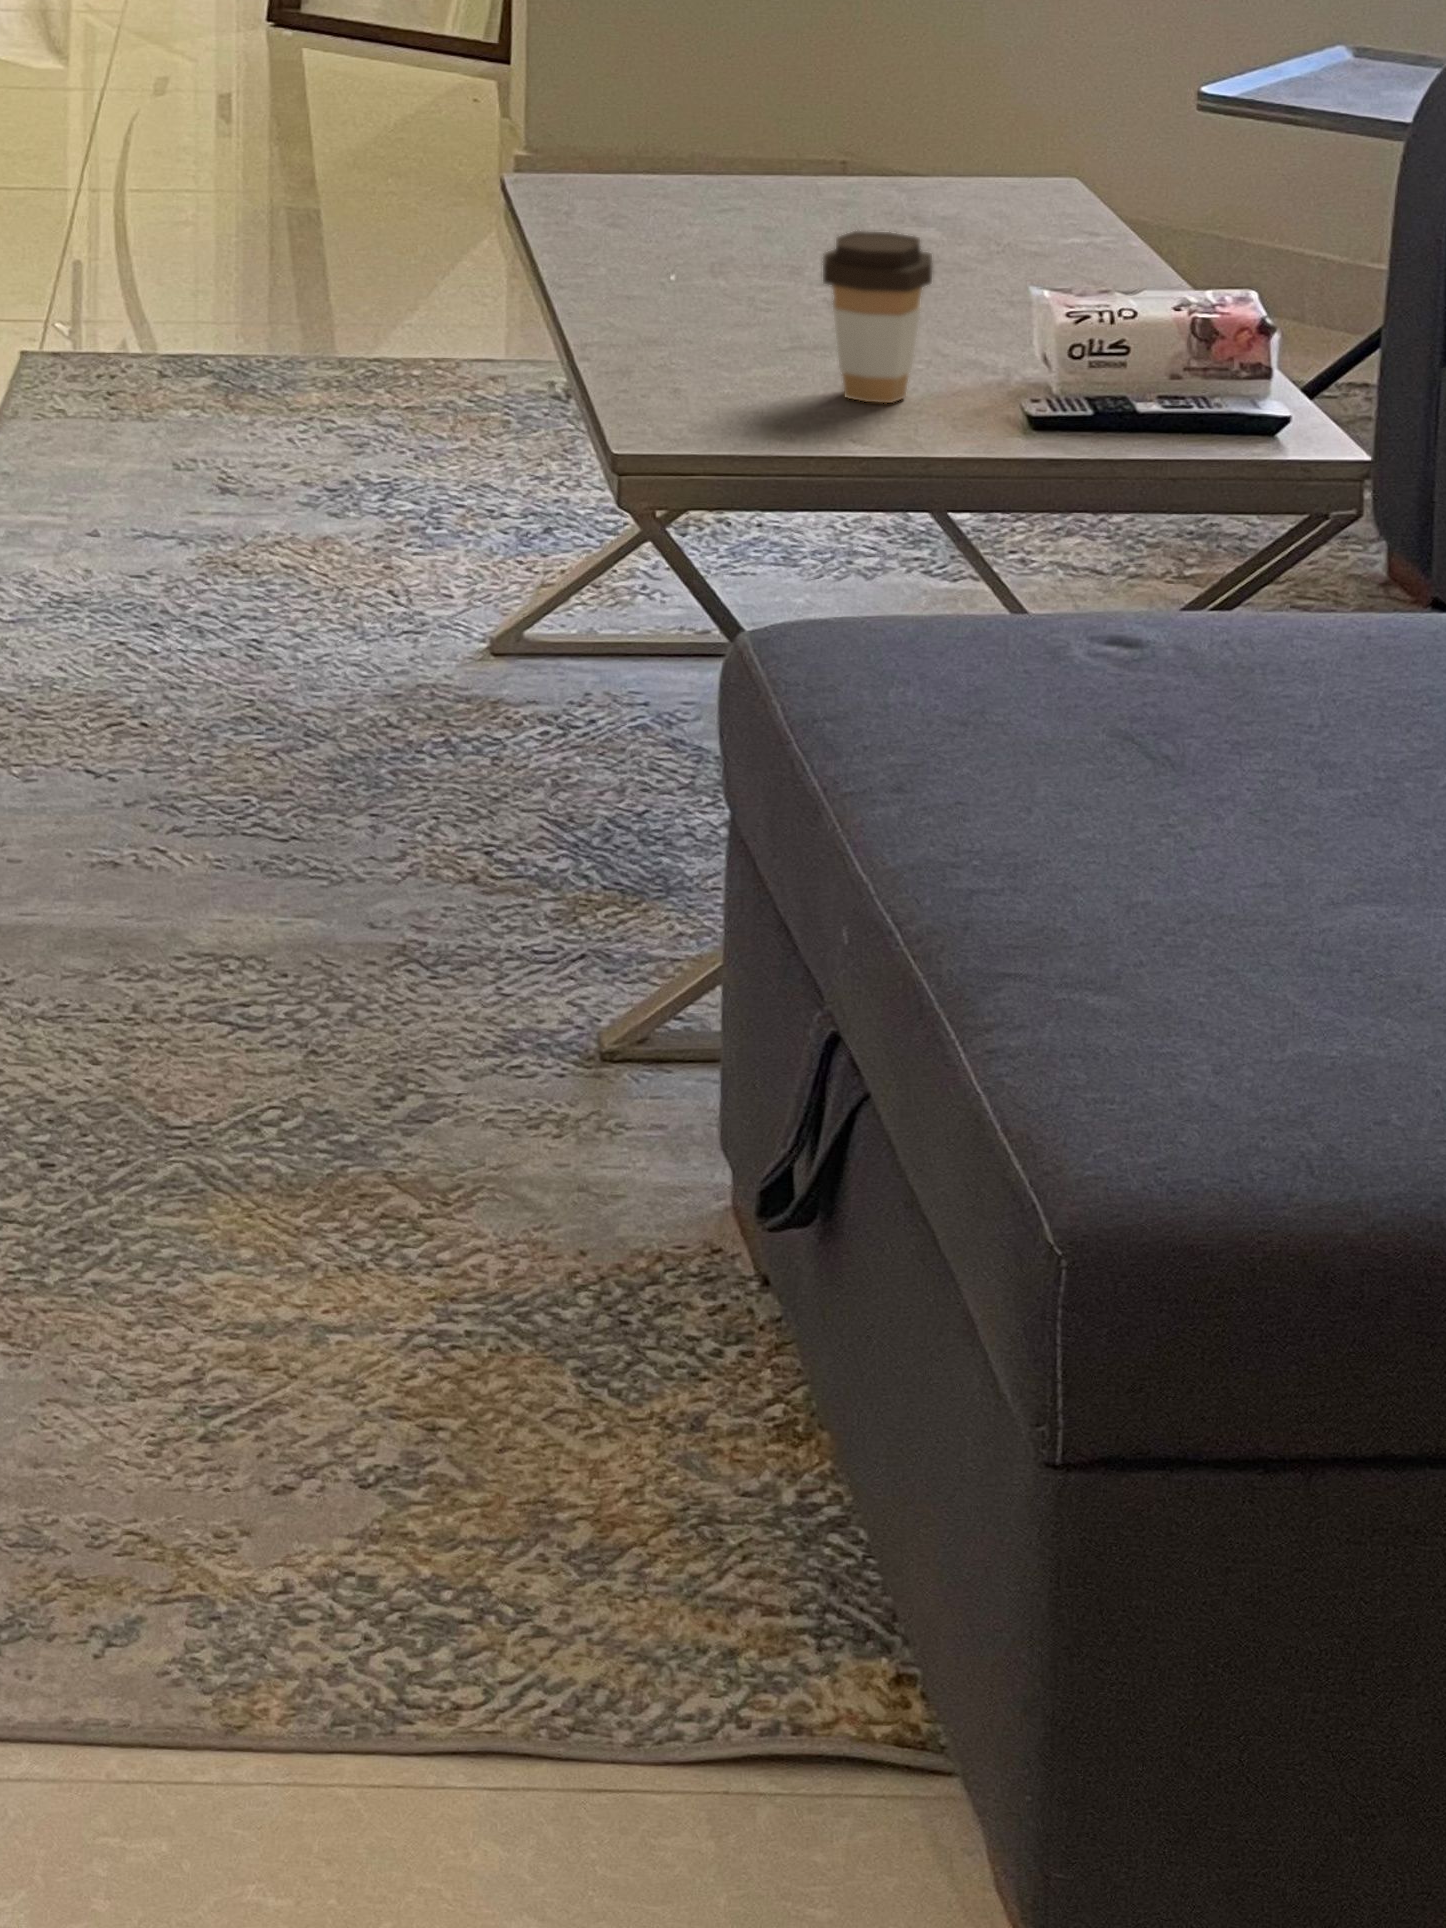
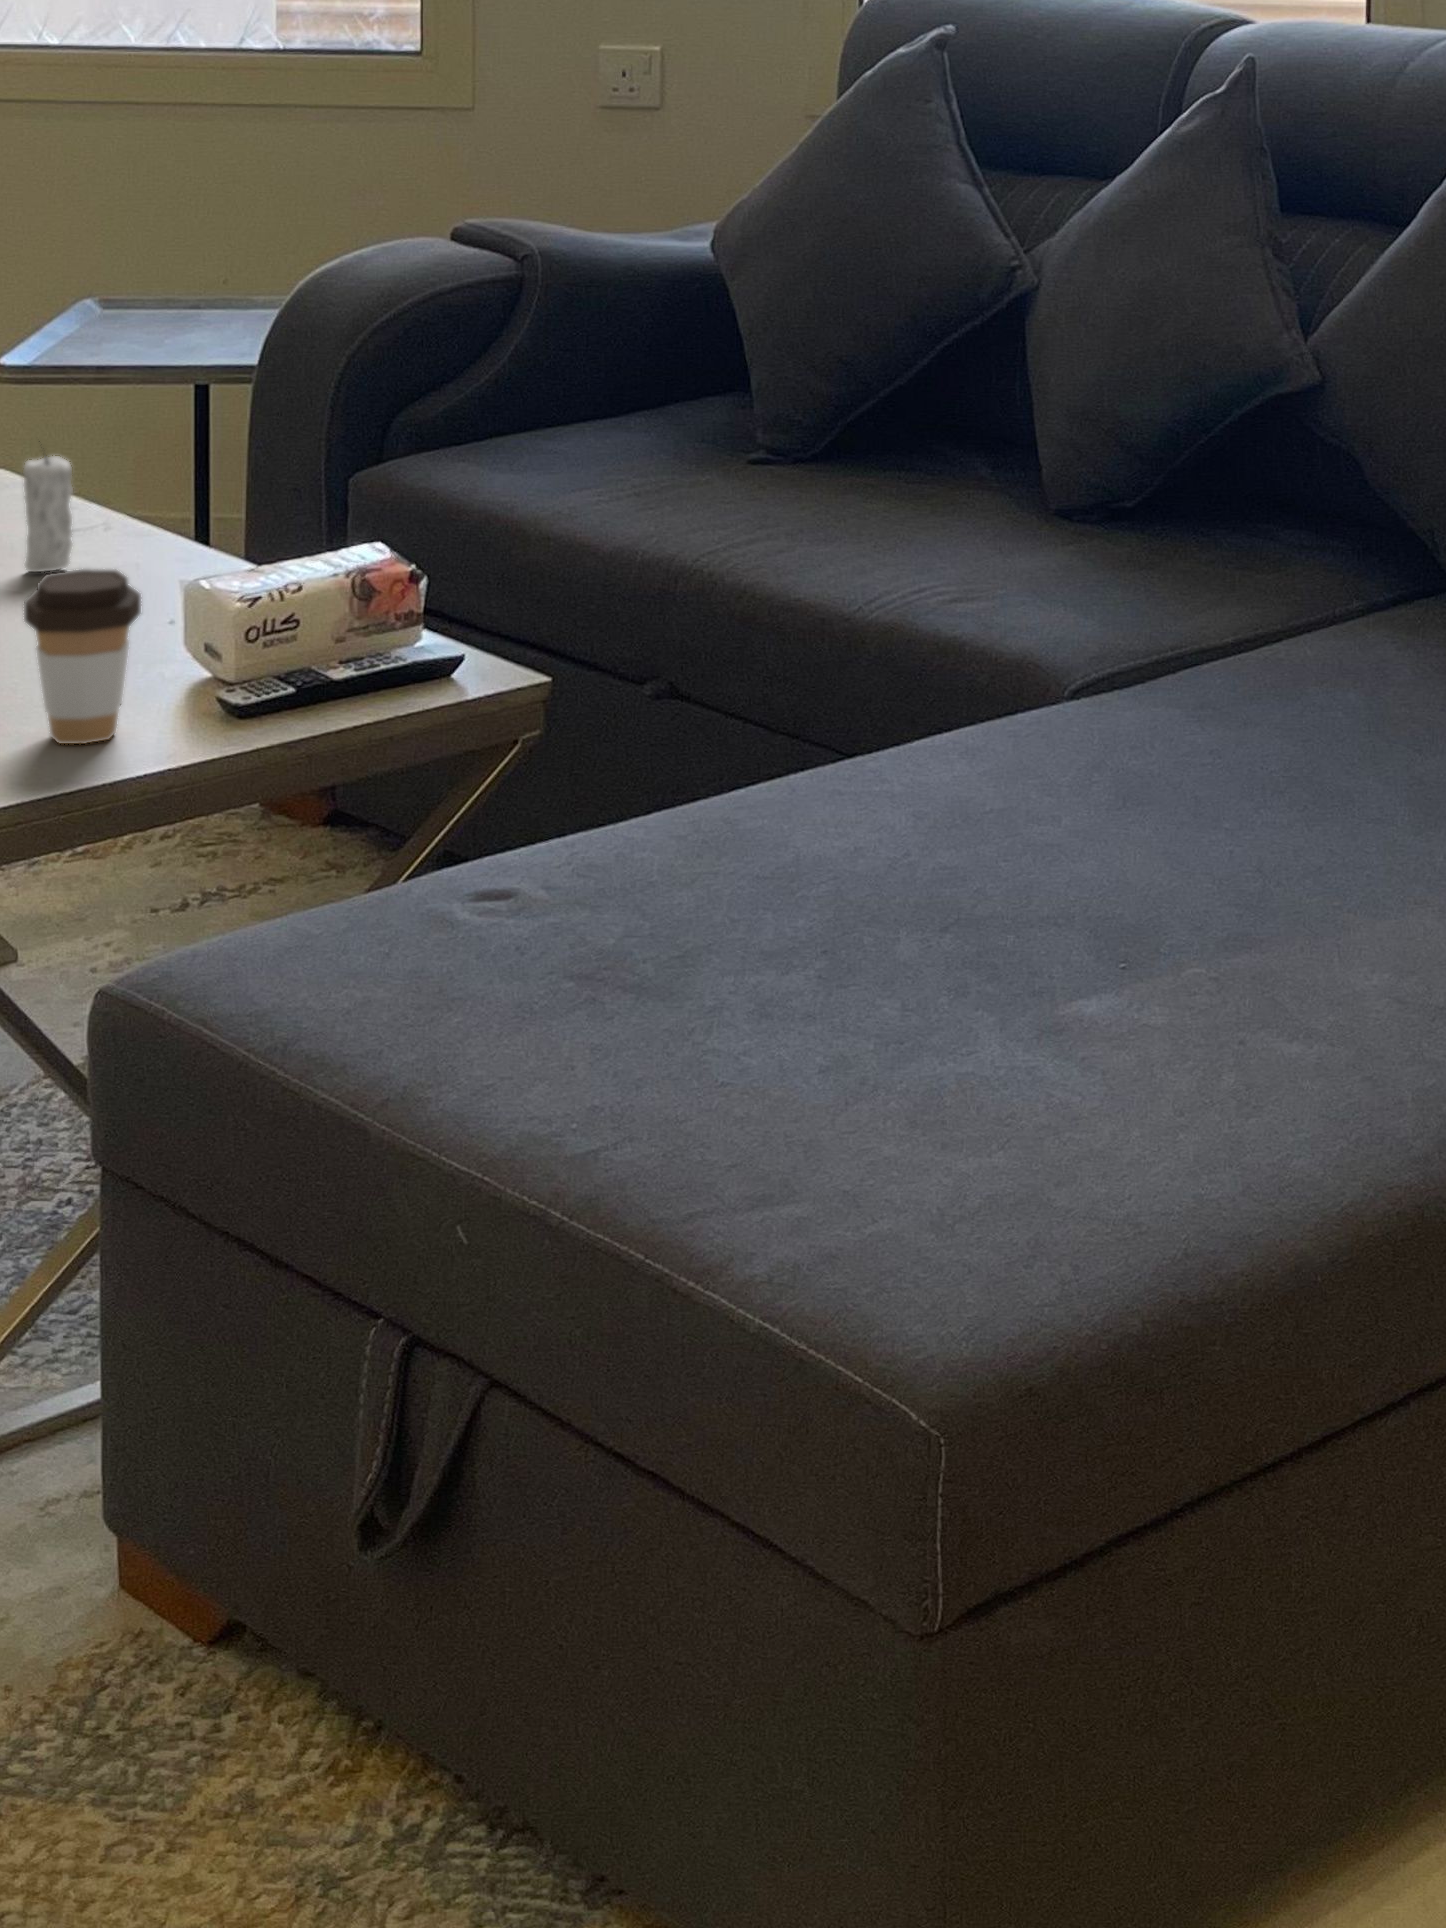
candle: none [987,118,1038,254] -> present [23,441,73,572]

